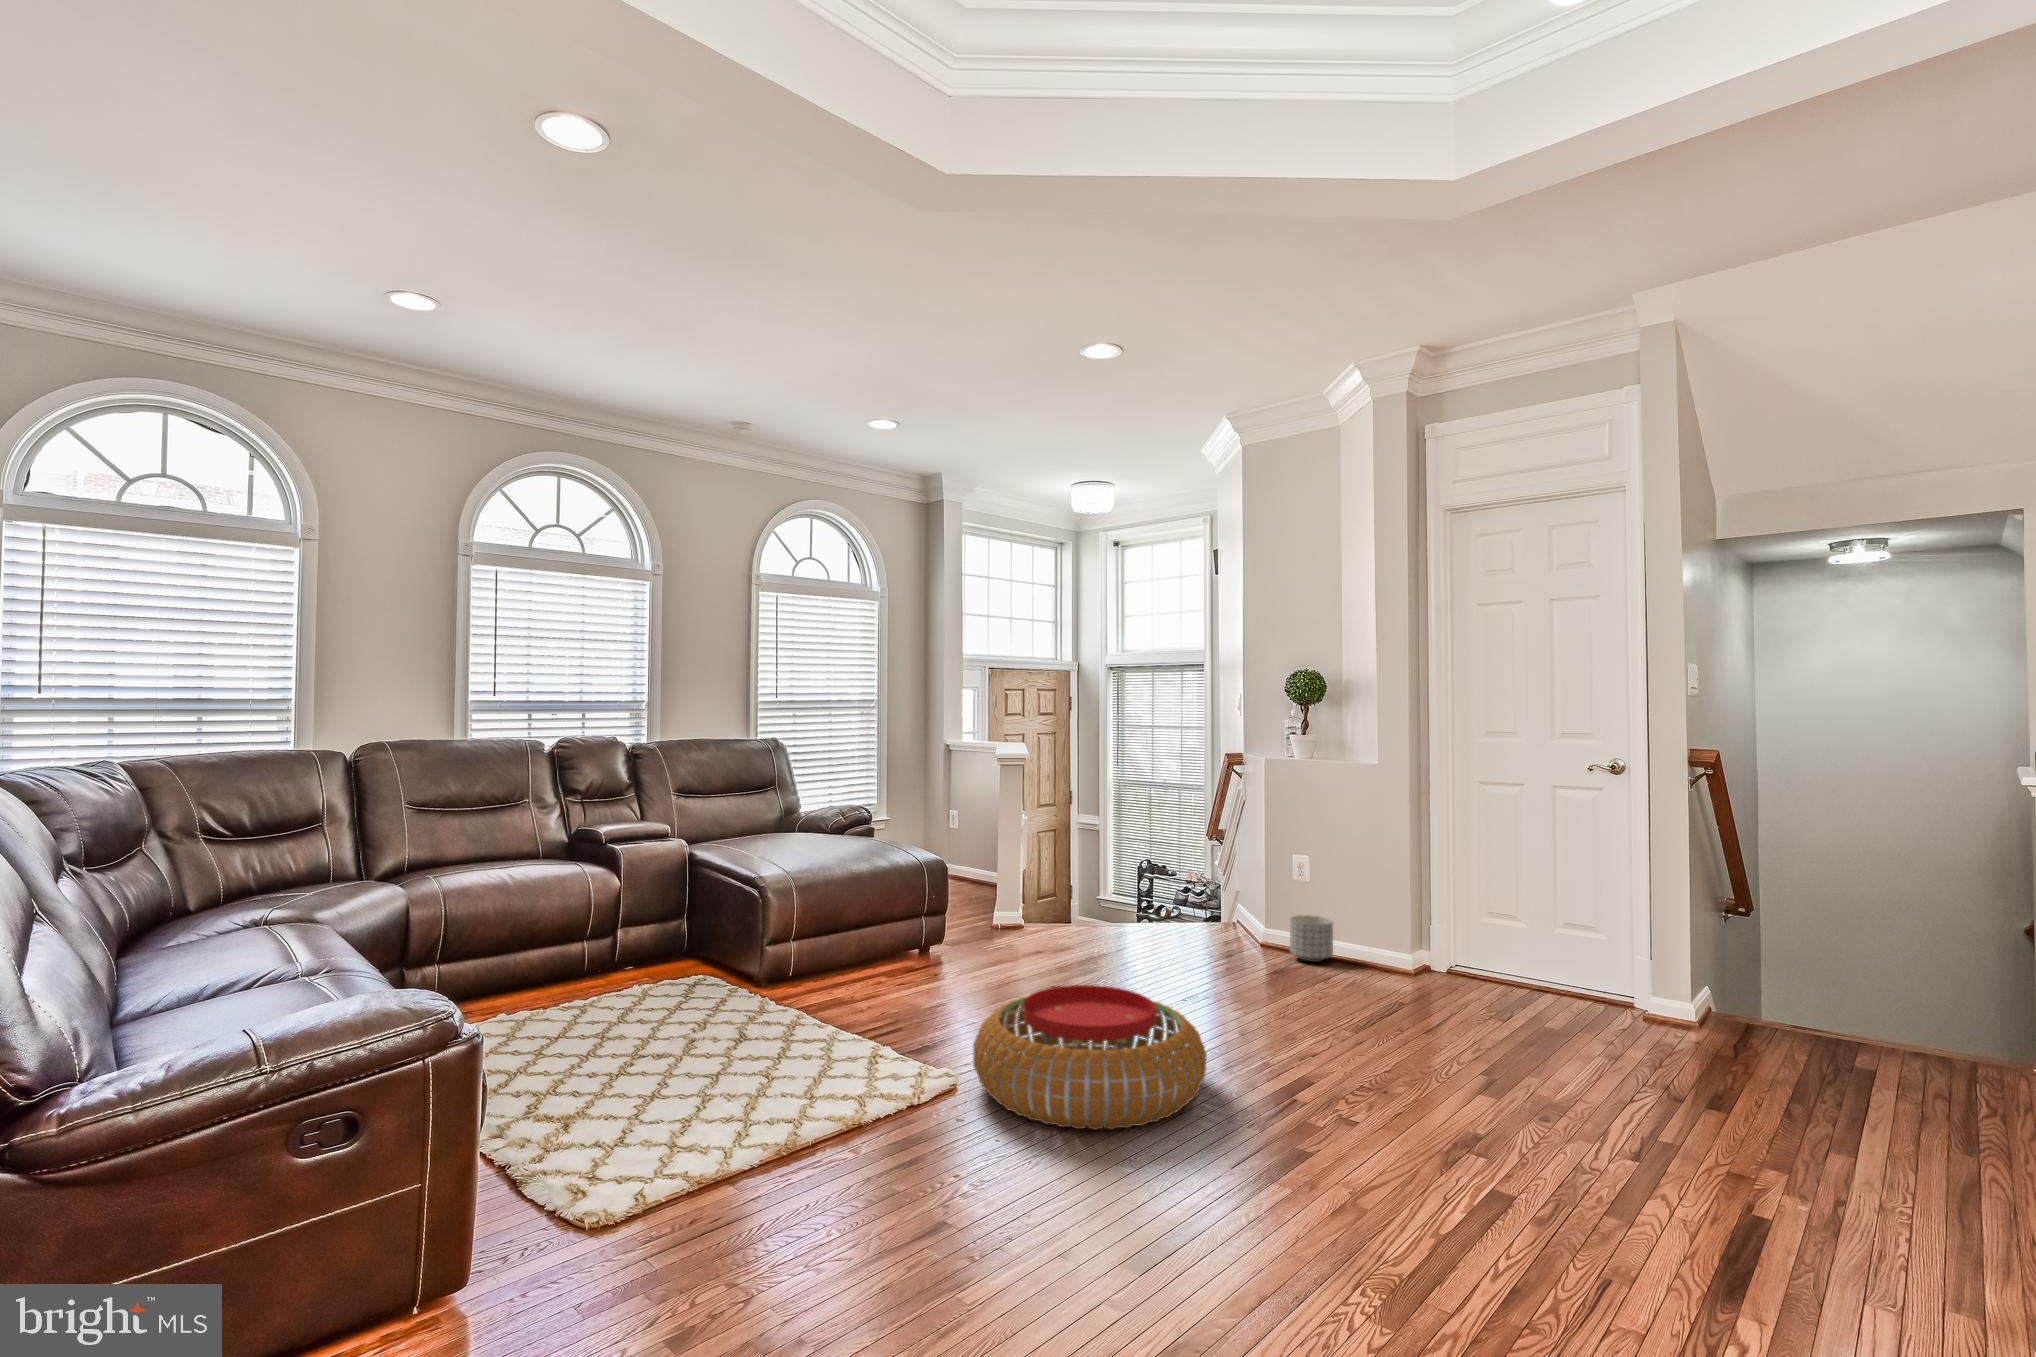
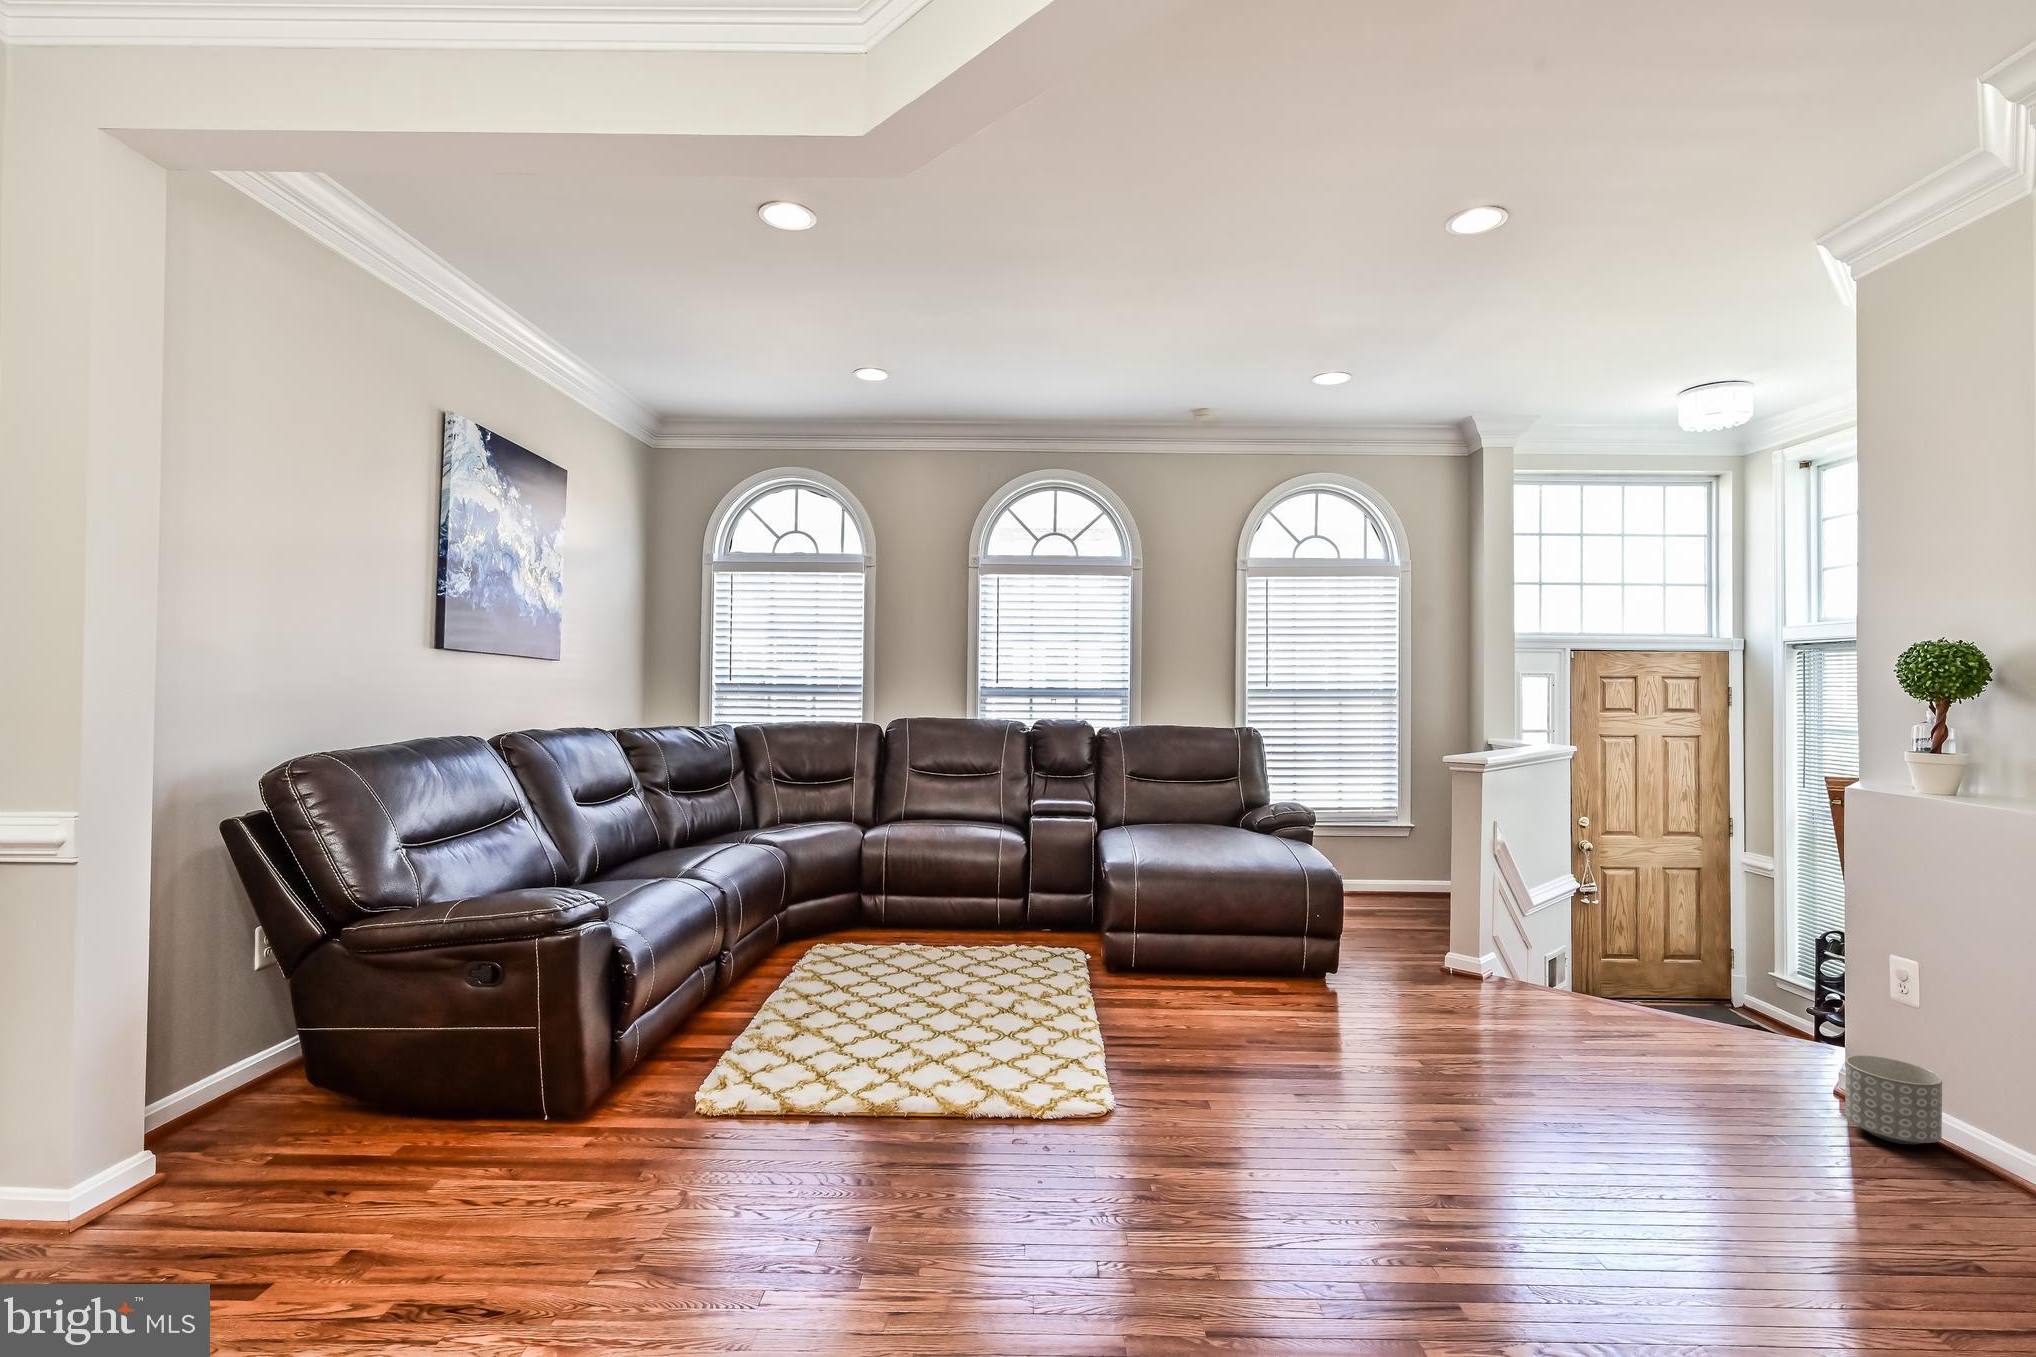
pouf: present [973,985,1207,1130] -> none [1058,1040,1358,1247]

